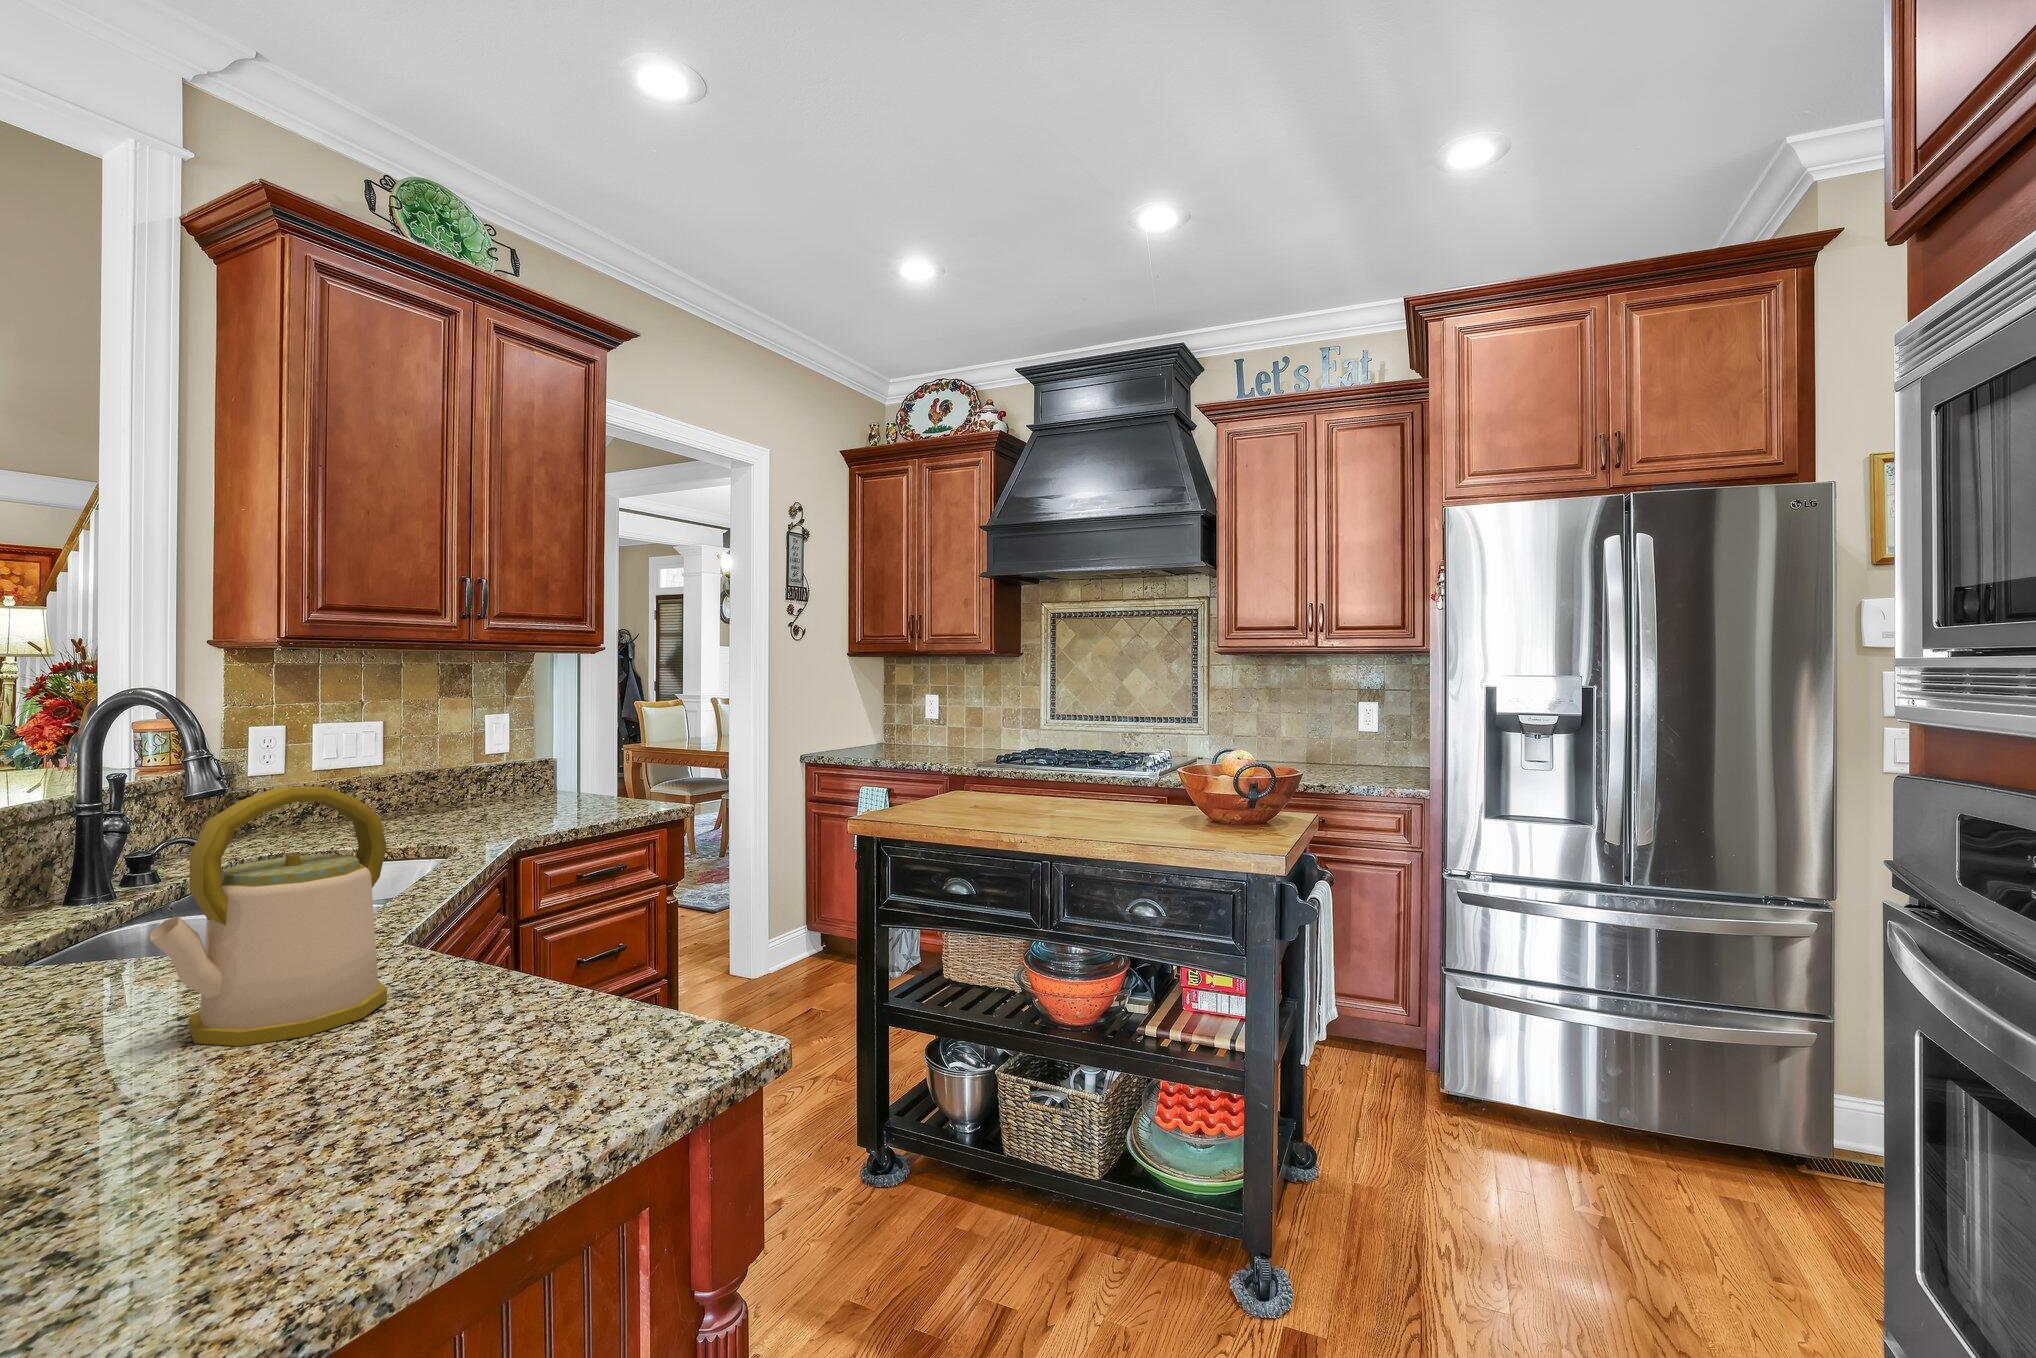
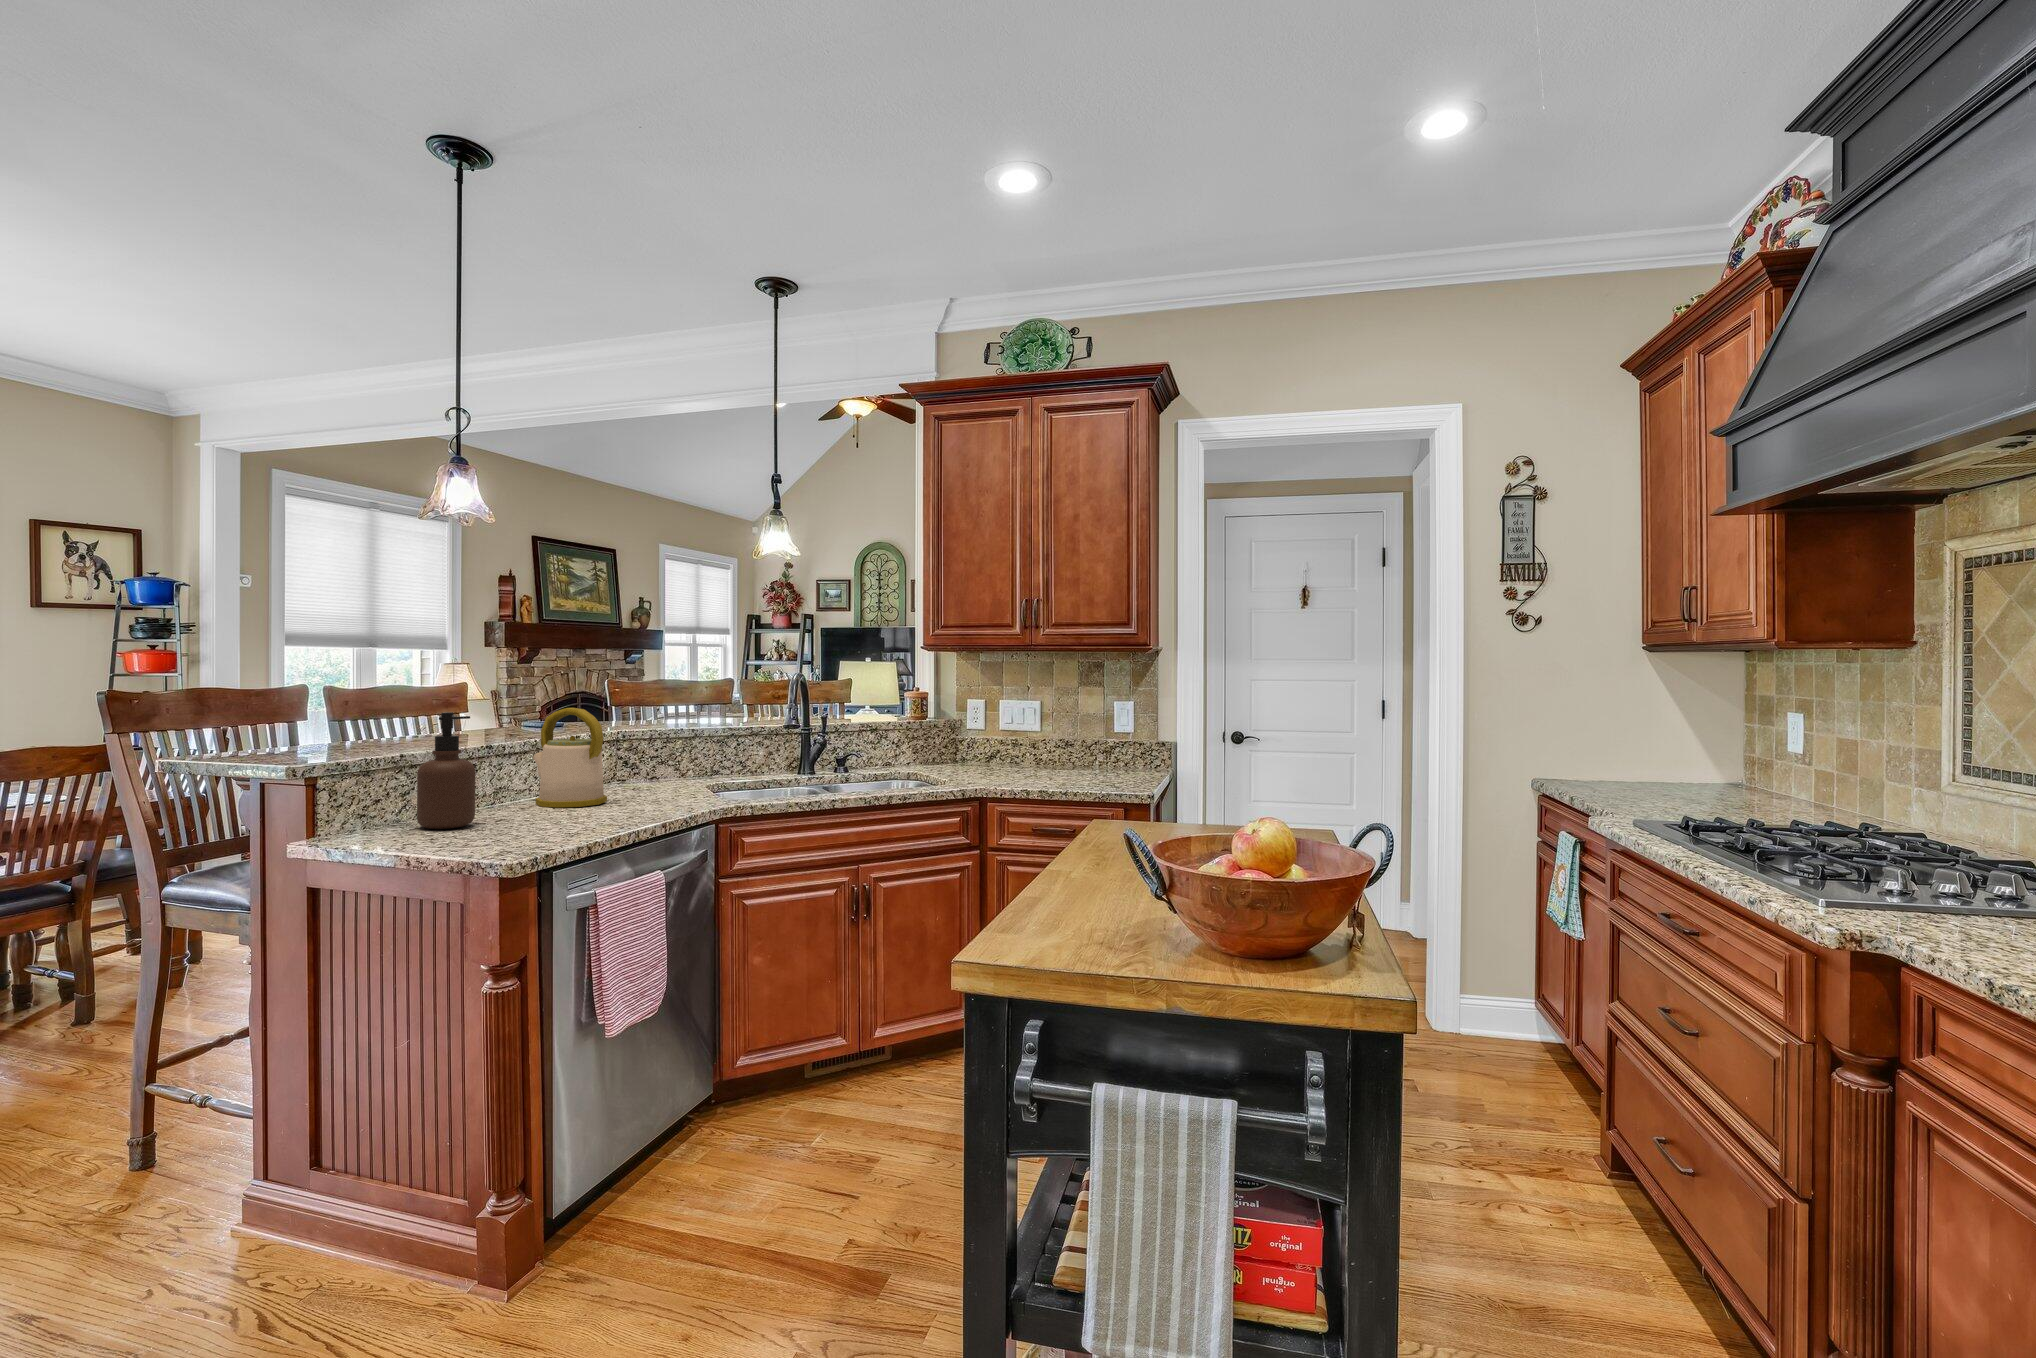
soap dispenser: none [506,800,637,1091] -> present [417,713,475,829]

